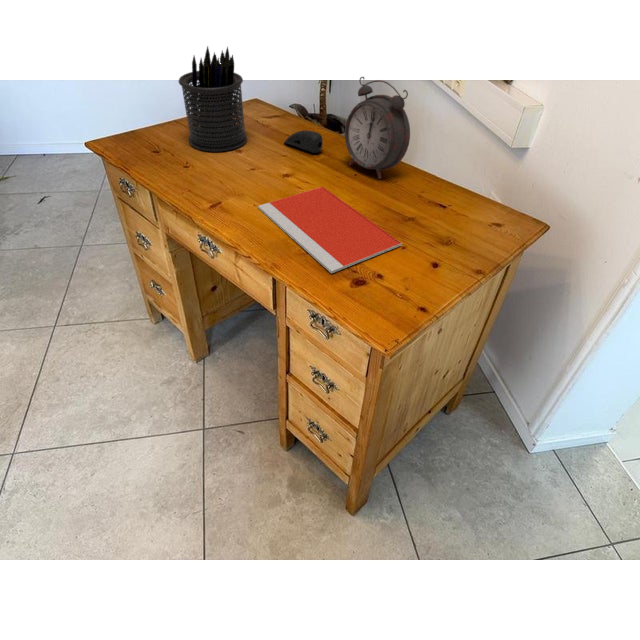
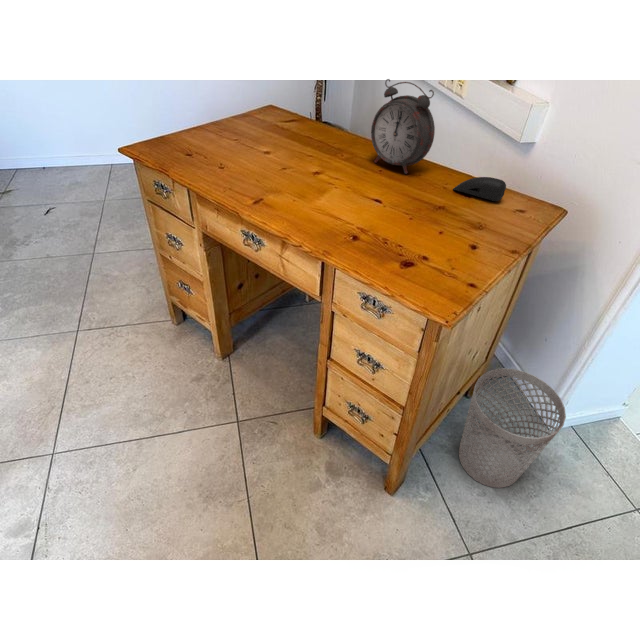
pen holder: present [179,47,247,152] -> none [212,53,274,154]
computer mouse: present [284,130,323,153] -> present [453,177,506,201]
notebook: present [258,187,402,273] -> none [299,182,440,257]
wastebasket: none [429,389,538,514] -> present [459,368,566,488]

